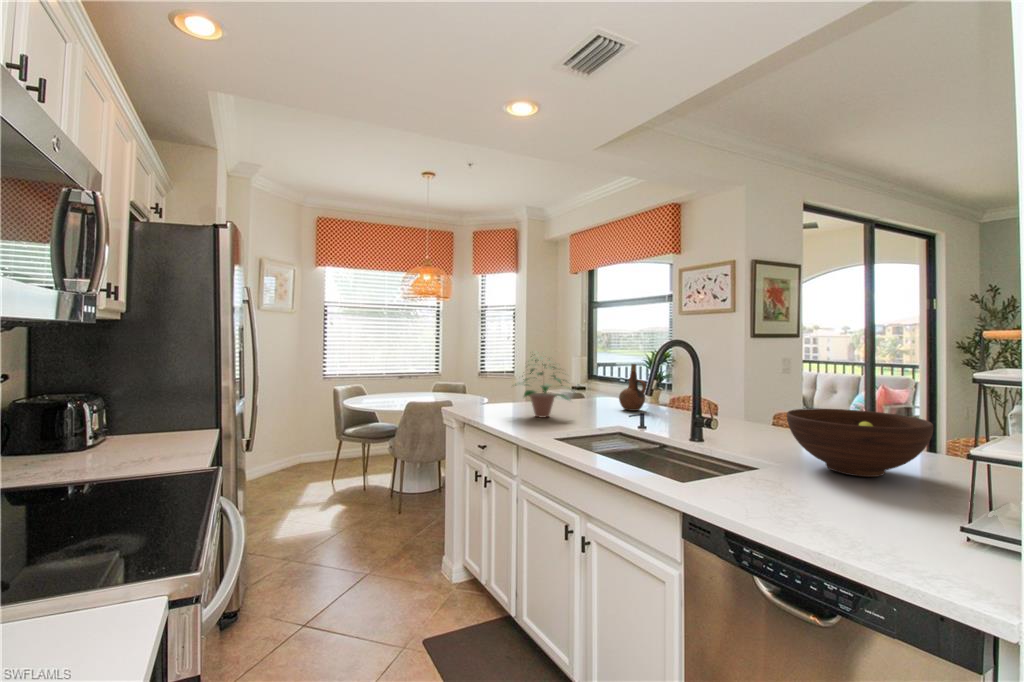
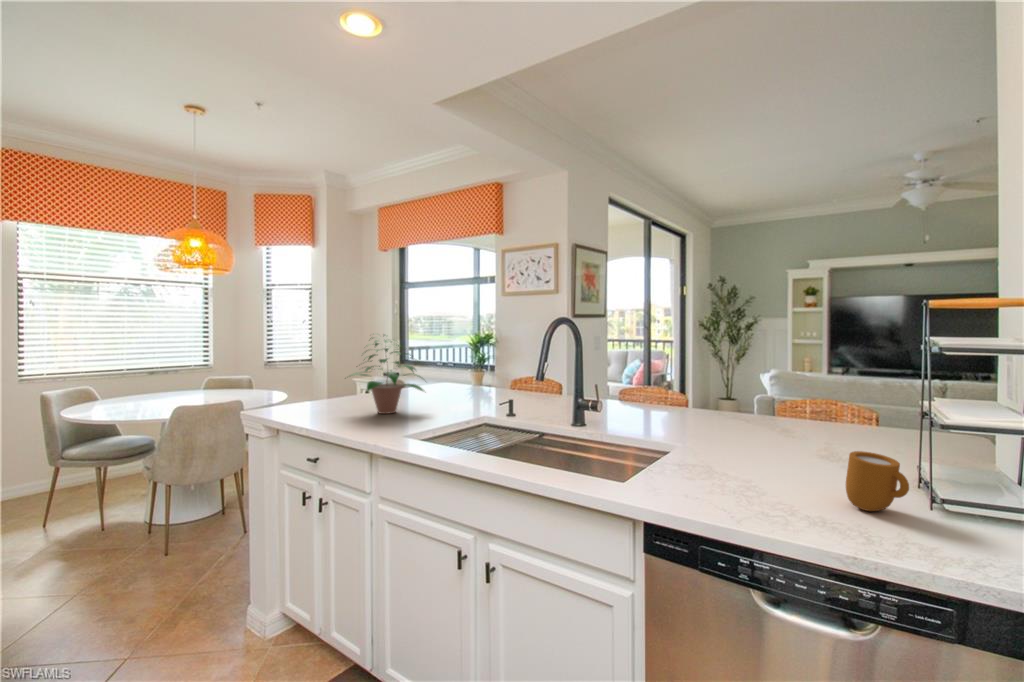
ceramic pitcher: present [619,364,646,411] -> none [467,346,496,397]
fruit bowl: present [787,409,934,477] -> none [675,382,804,446]
mug: none [899,481,954,542] -> present [846,451,909,511]

